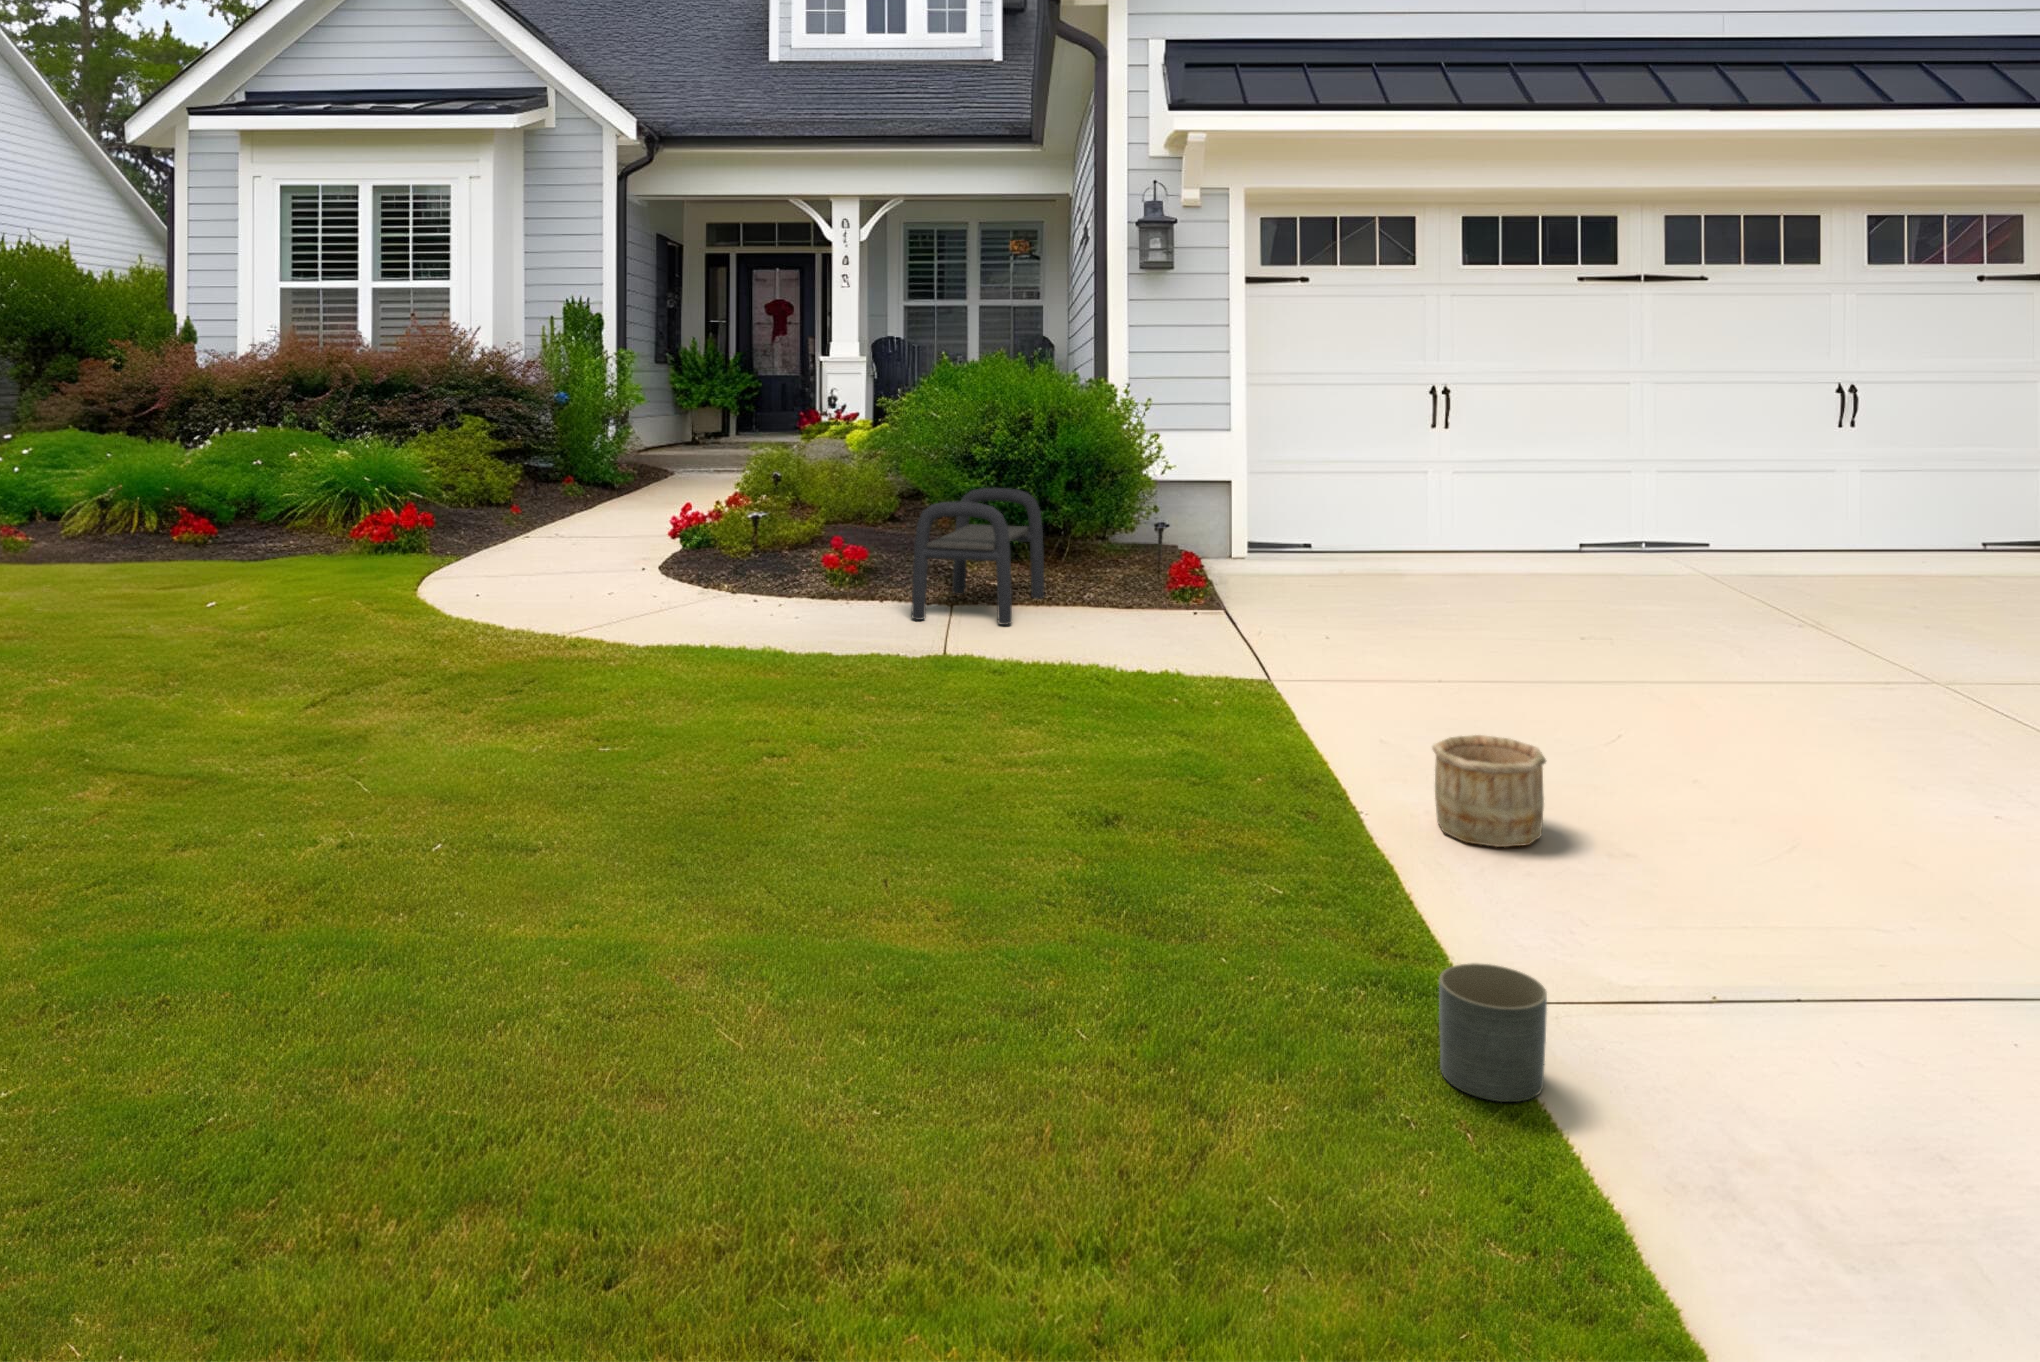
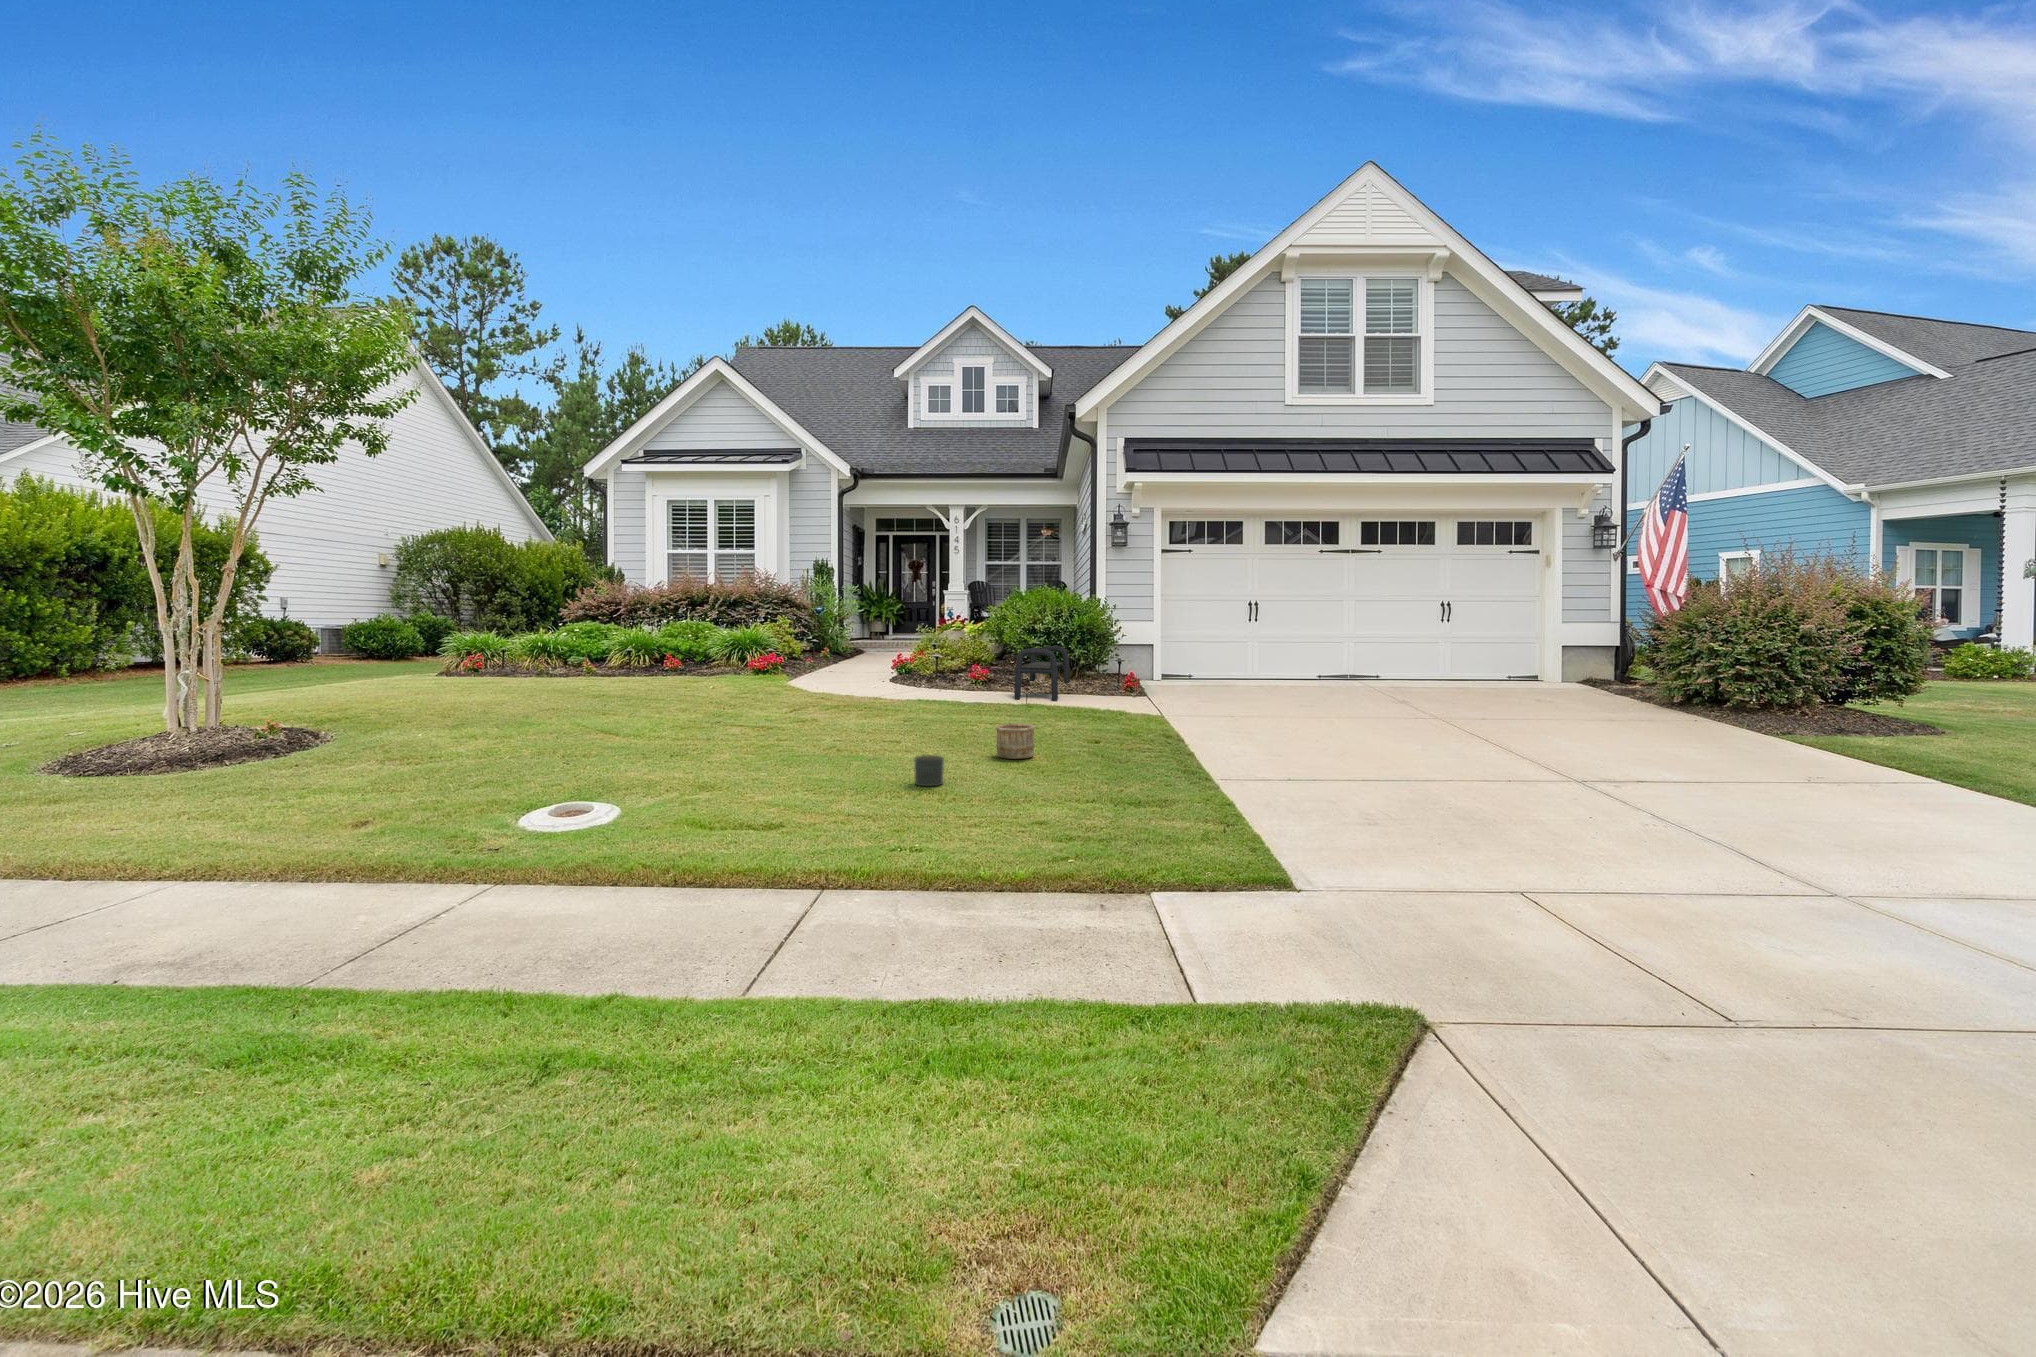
wooden bucket: present [1432,735,1546,847] -> present [995,723,1035,759]
planter: present [1439,963,1547,1102] -> present [914,755,944,786]

